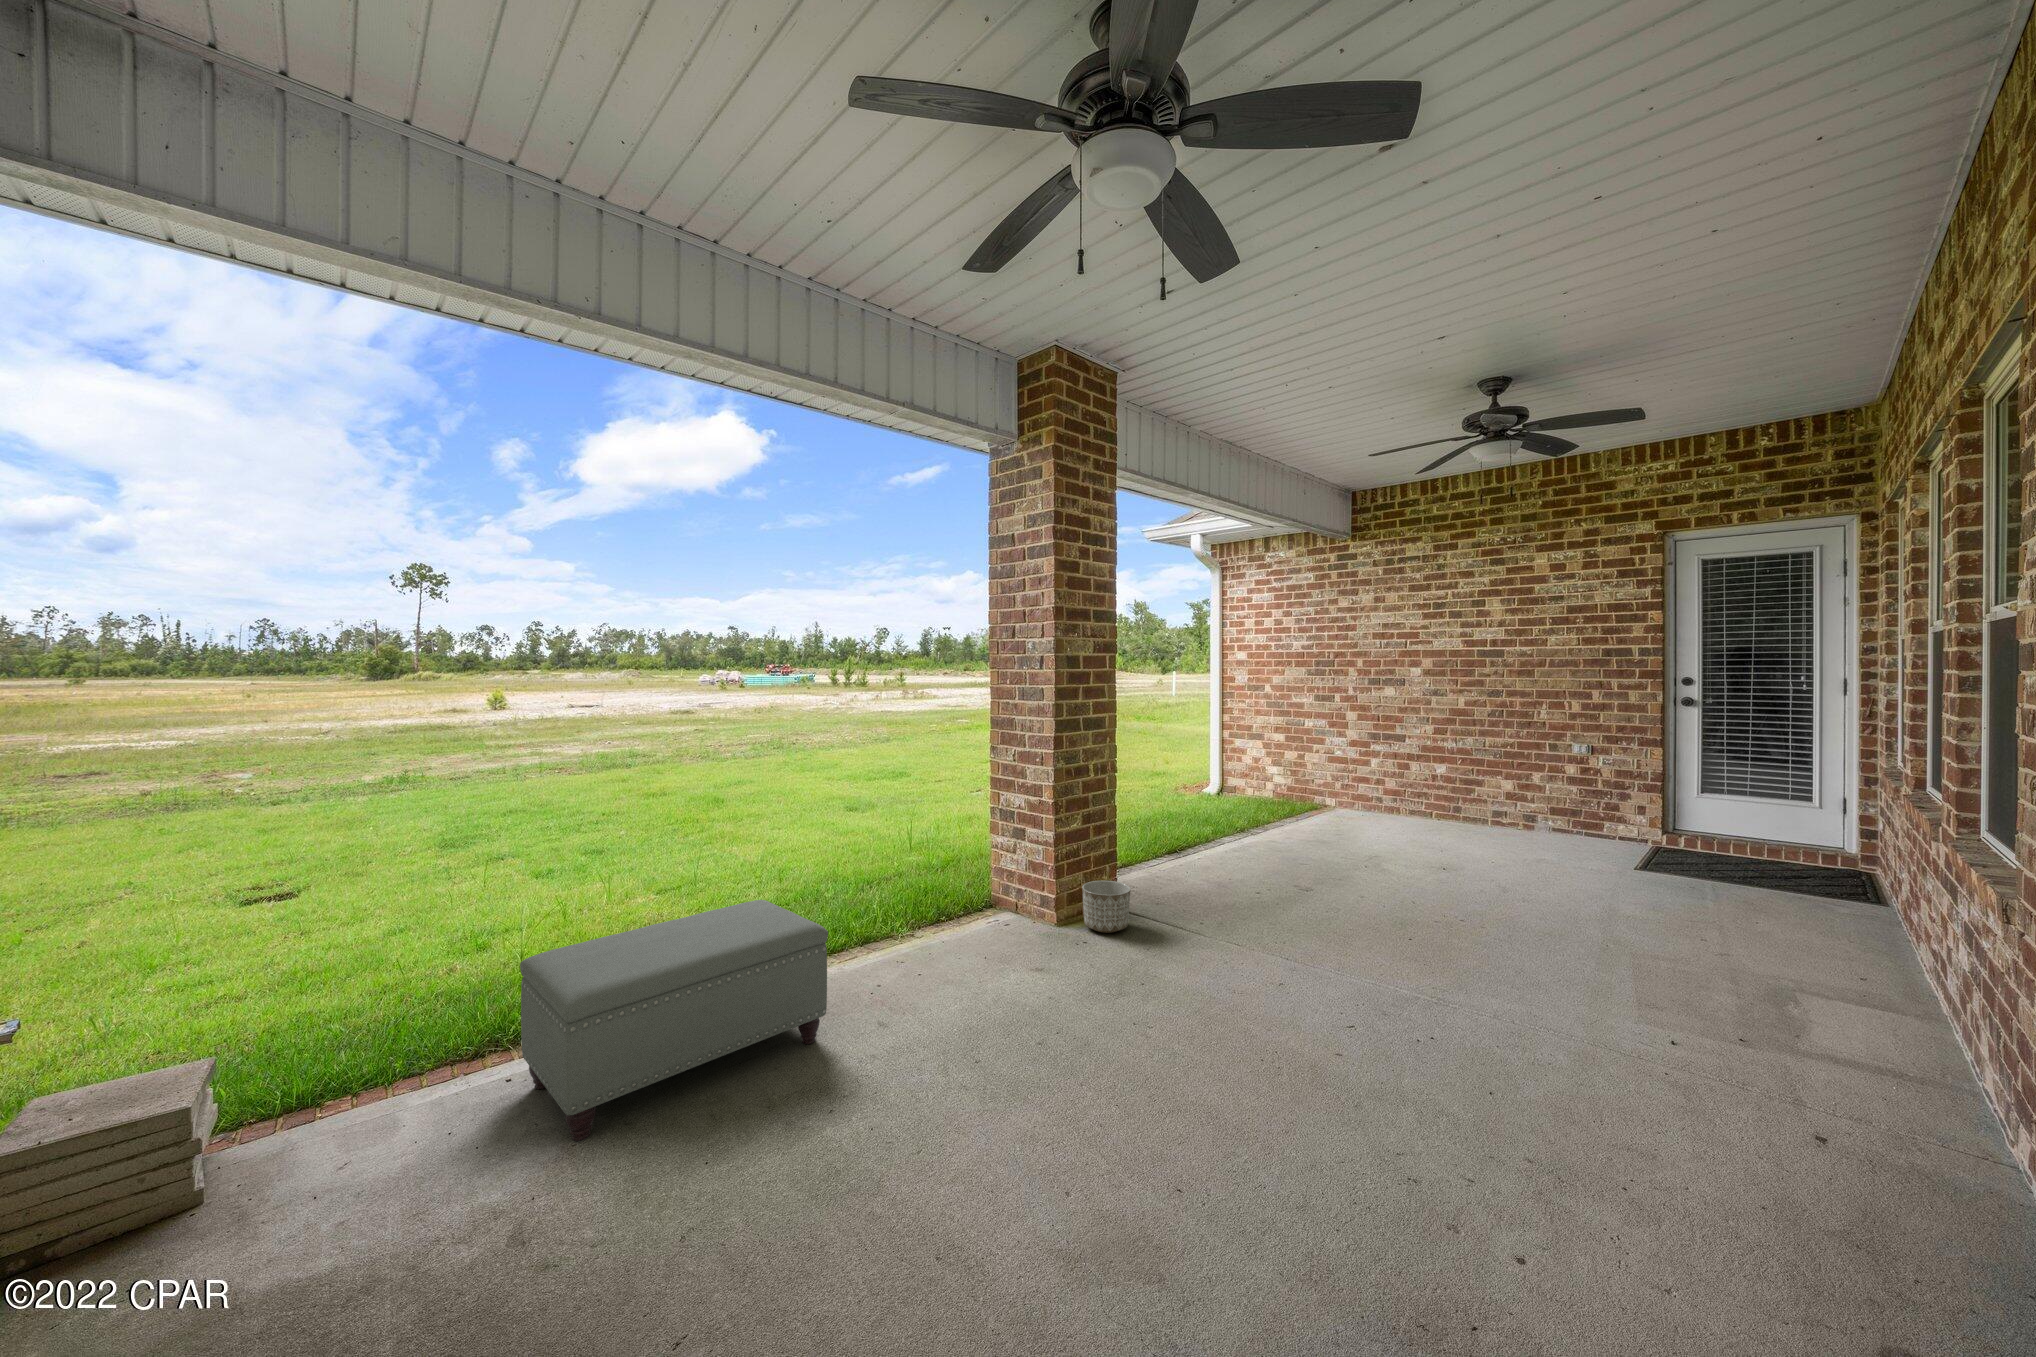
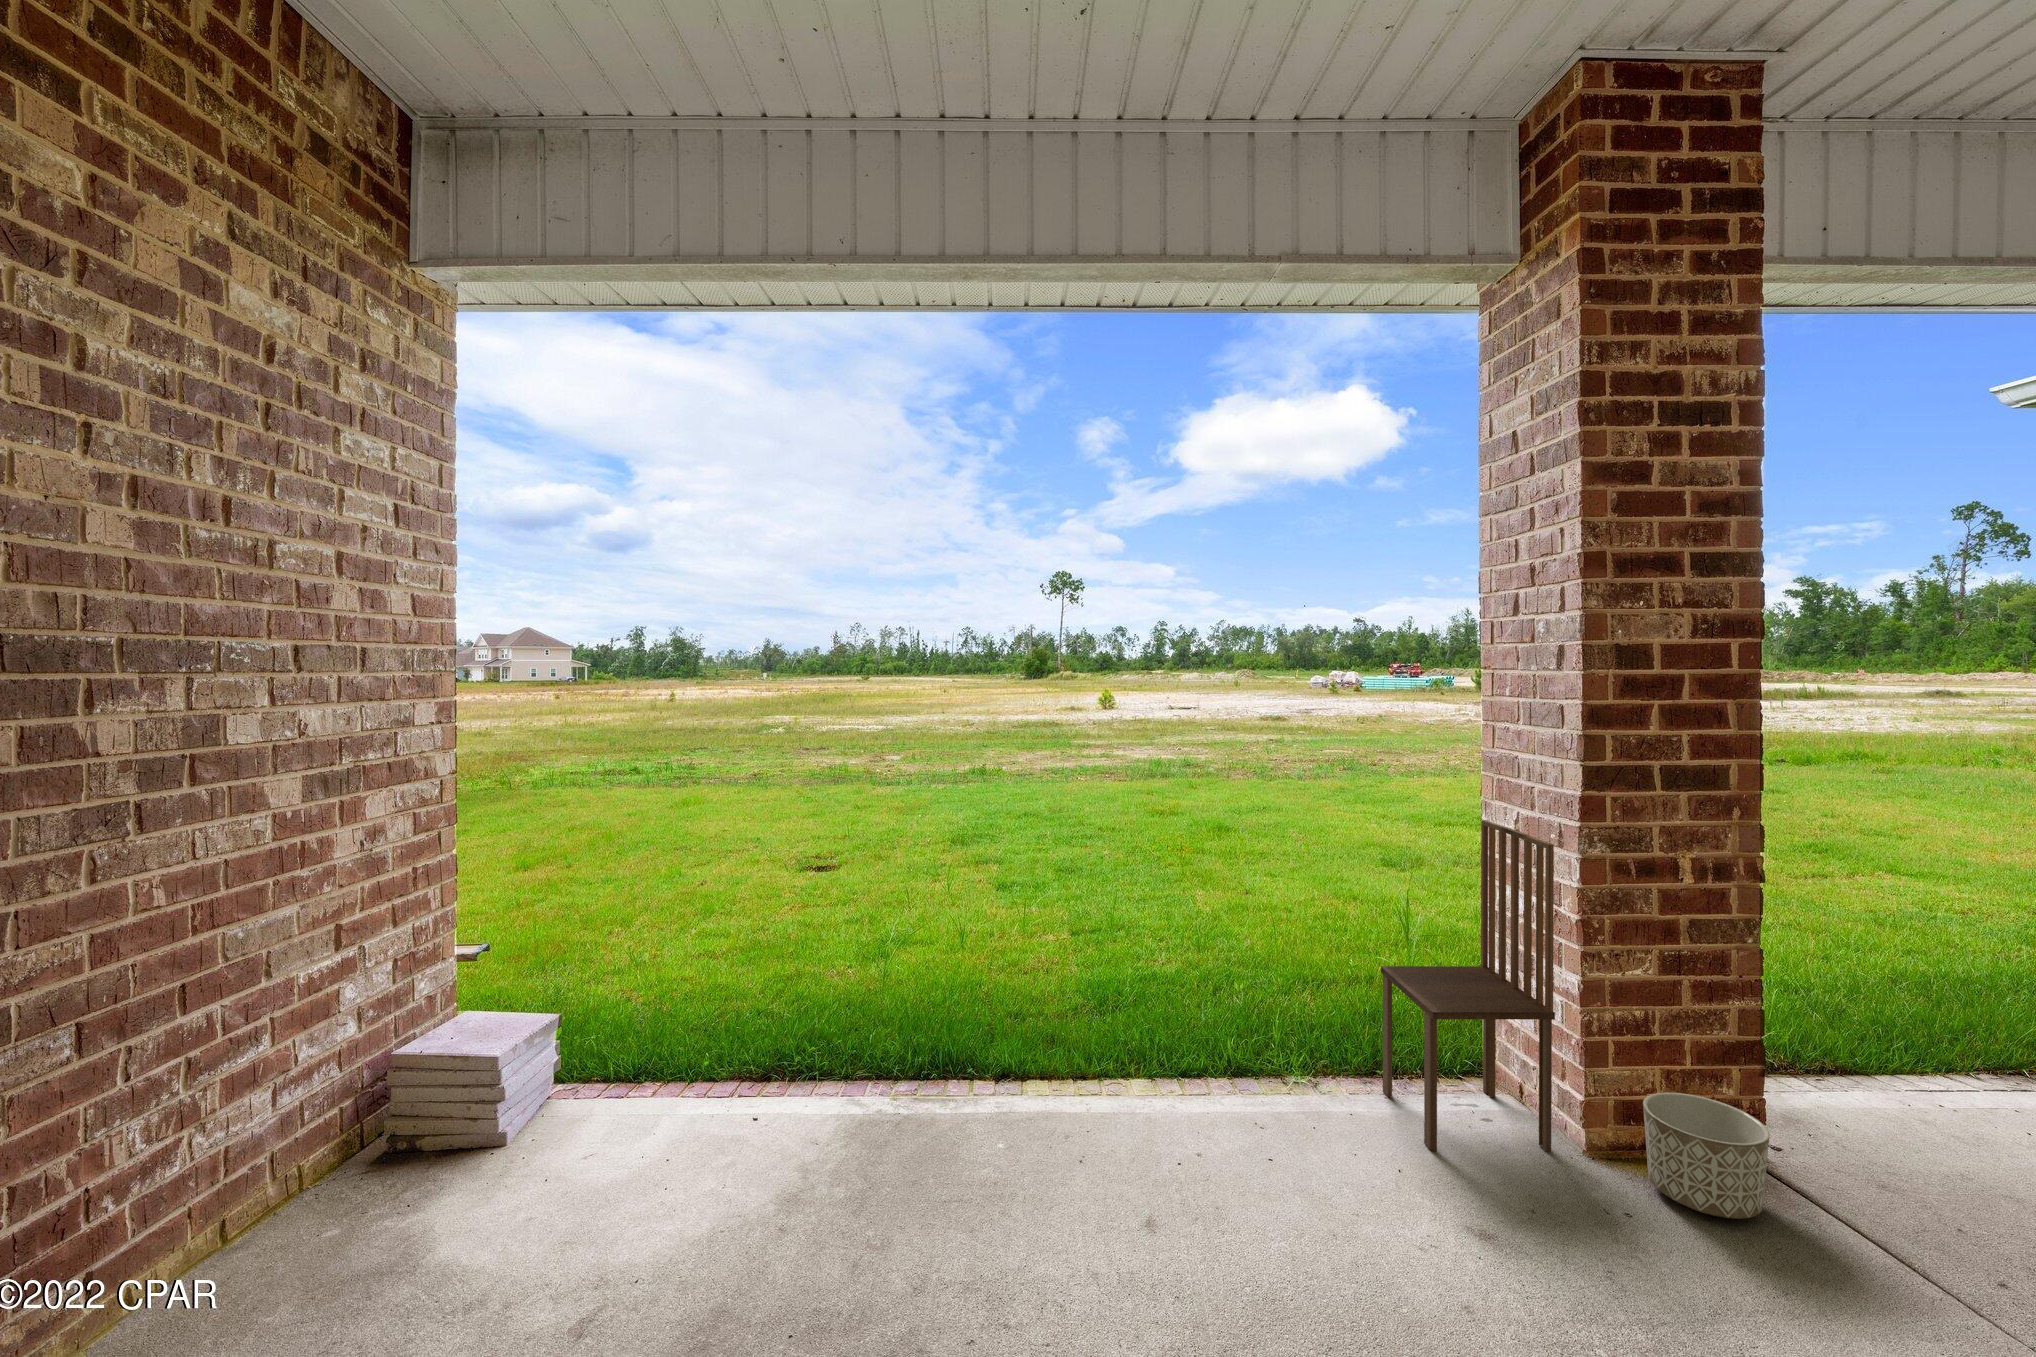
dining chair: none [950,756,1045,946] -> present [1381,820,1555,1152]
ottoman: present [520,900,828,1141] -> none [729,973,1062,1202]

